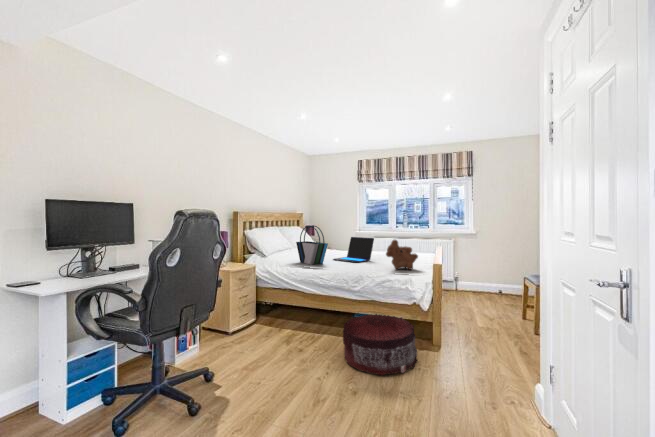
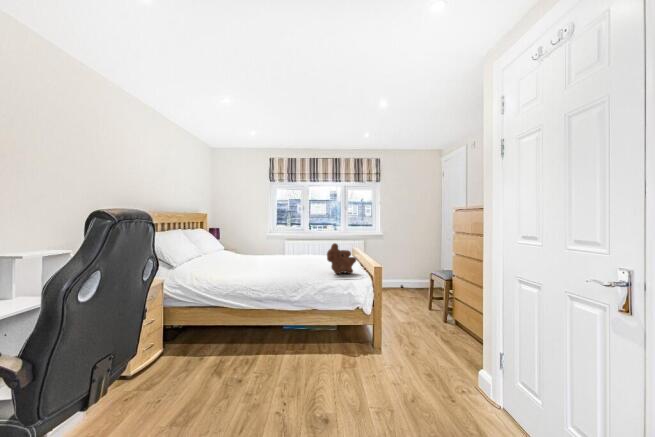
tote bag: present [296,225,328,265] -> none [217,228,260,275]
laptop: present [333,237,374,263] -> none [258,241,303,269]
pouf: present [343,314,418,375] -> none [290,323,372,392]

